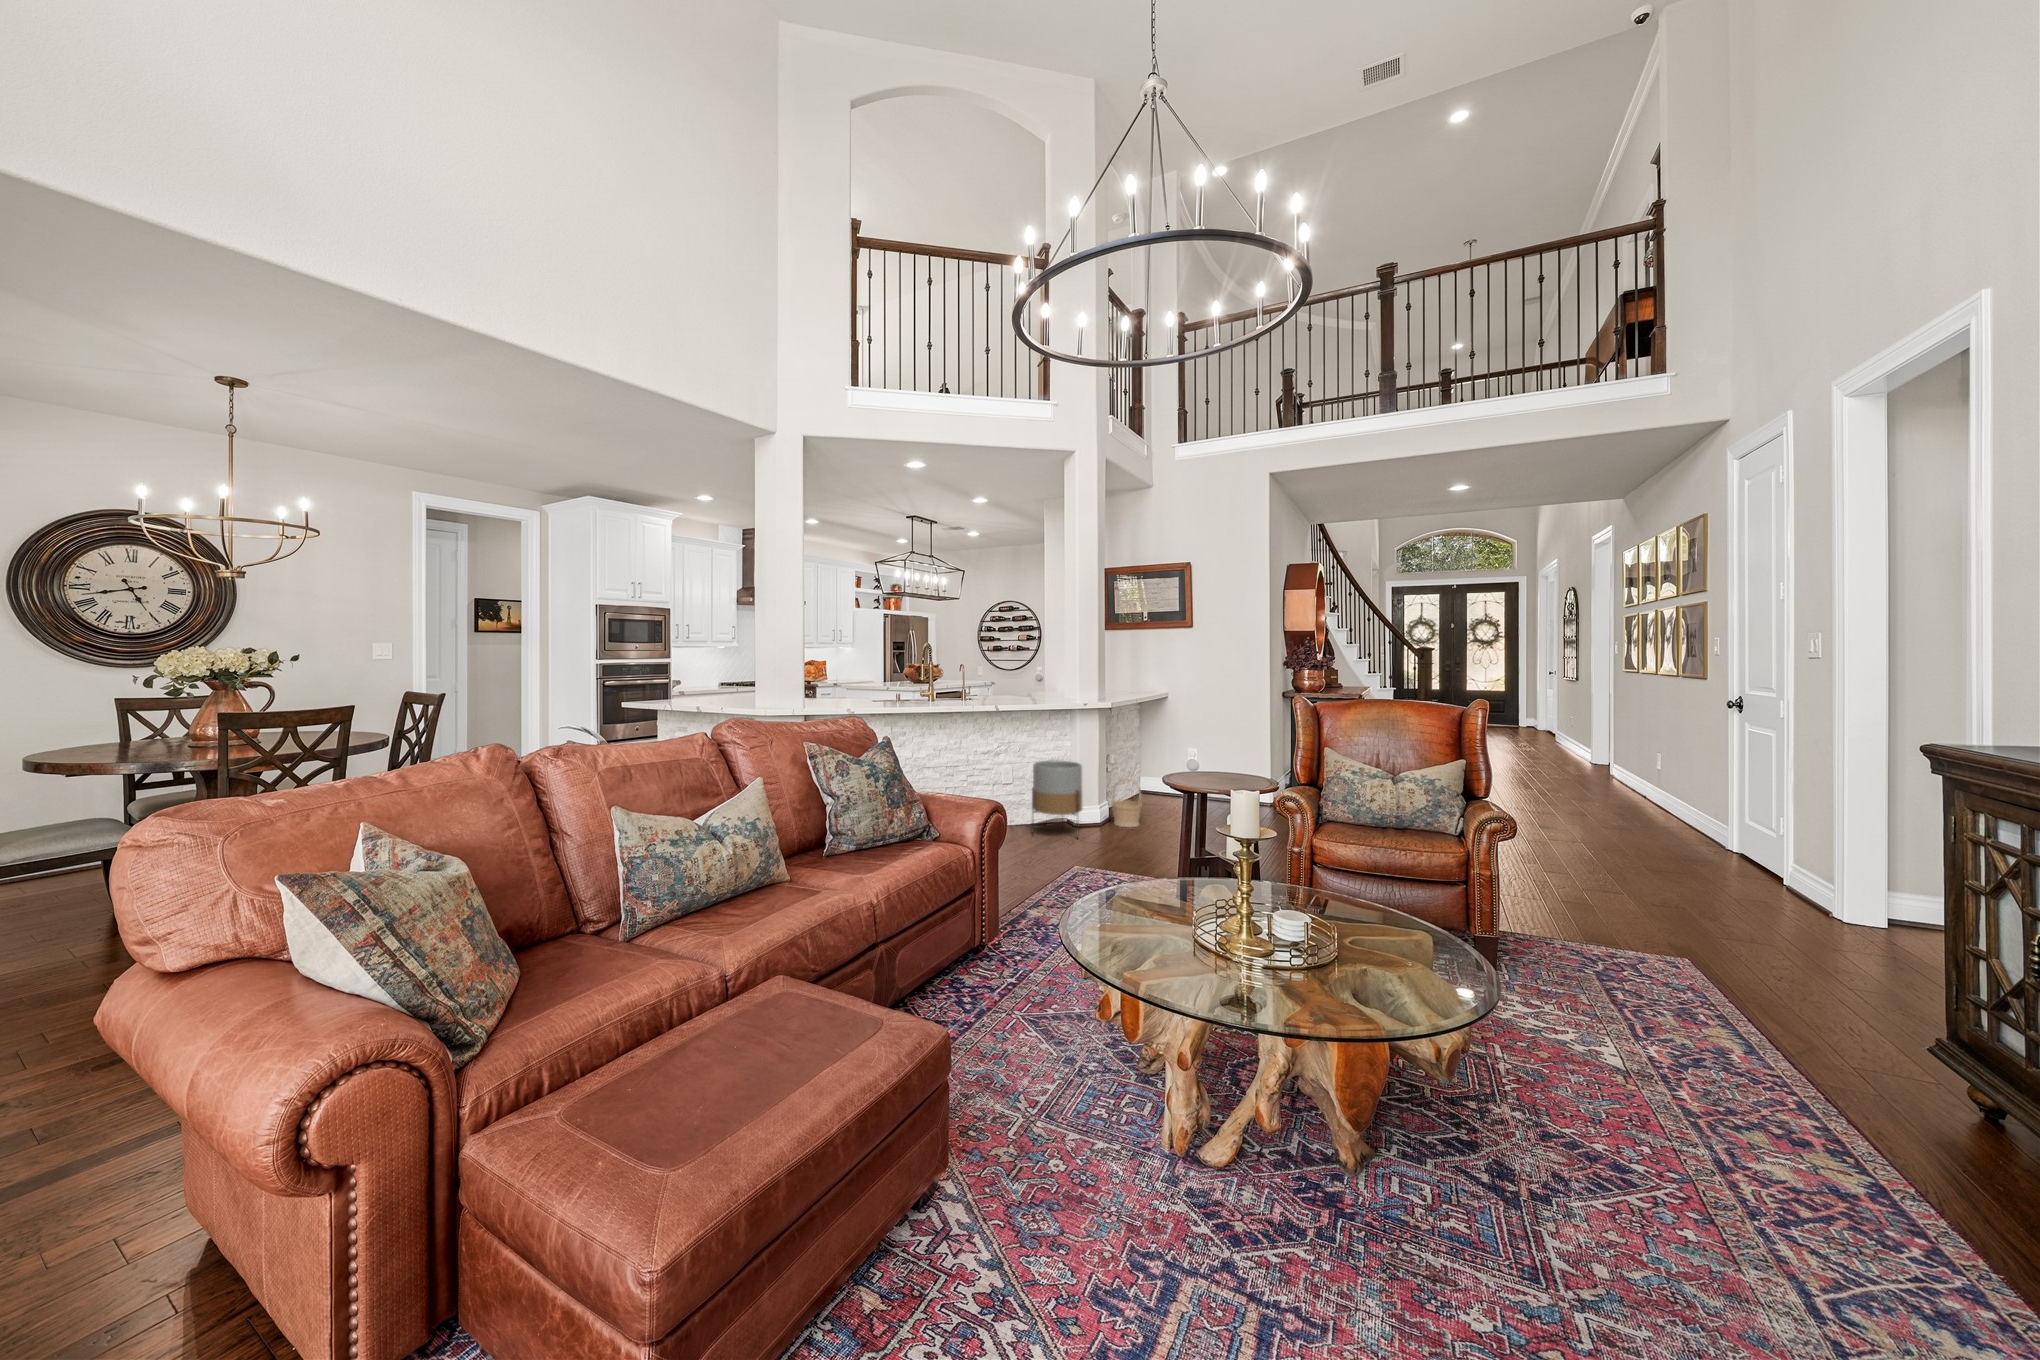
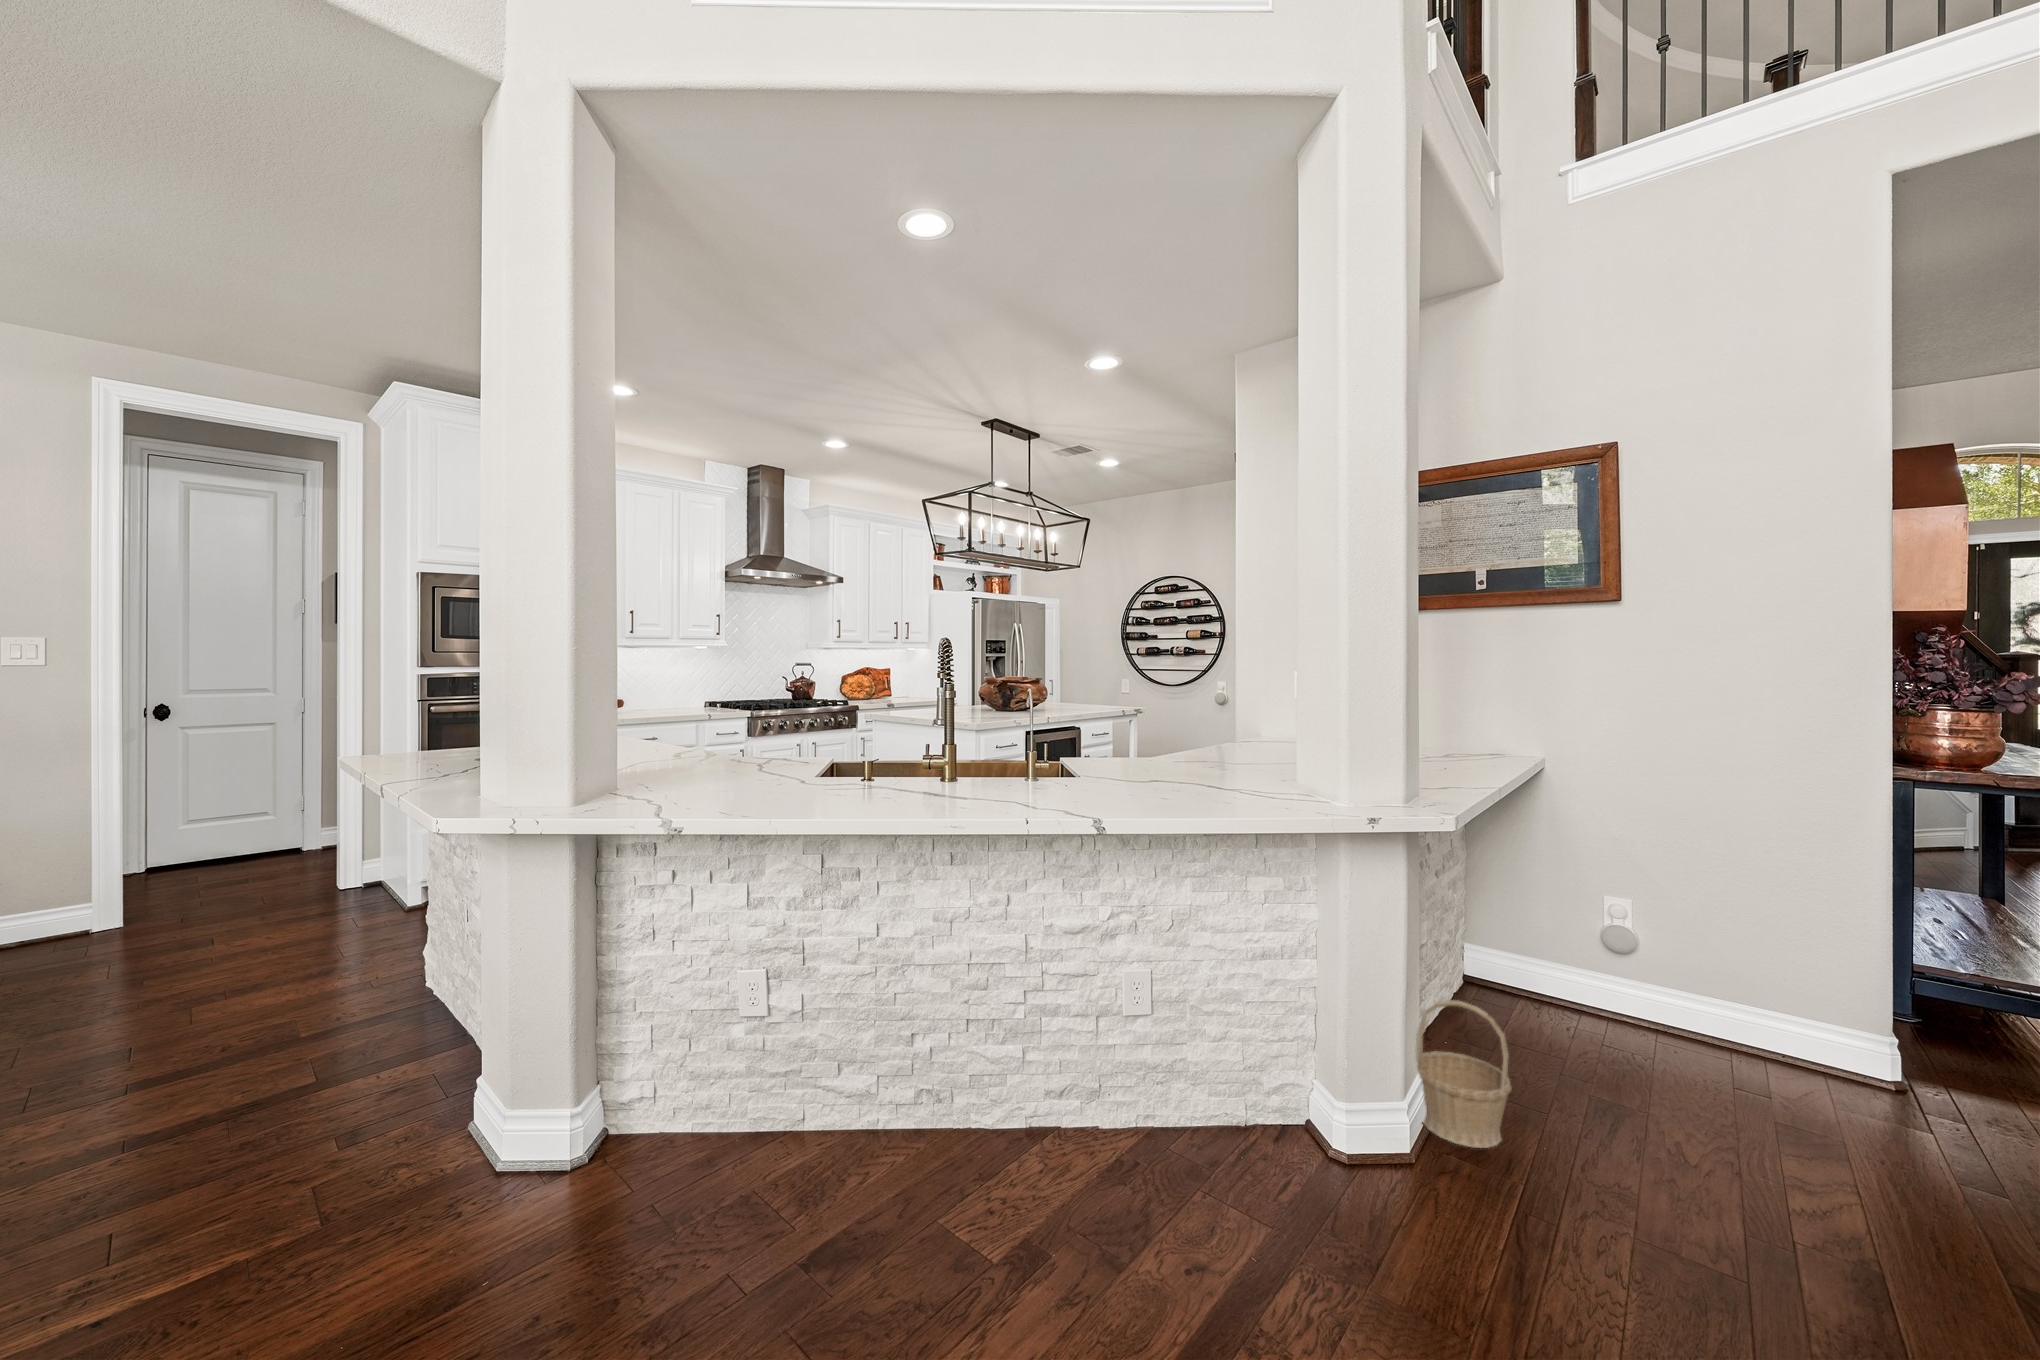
planter: present [1032,760,1082,816] -> none [1190,946,1340,1208]

